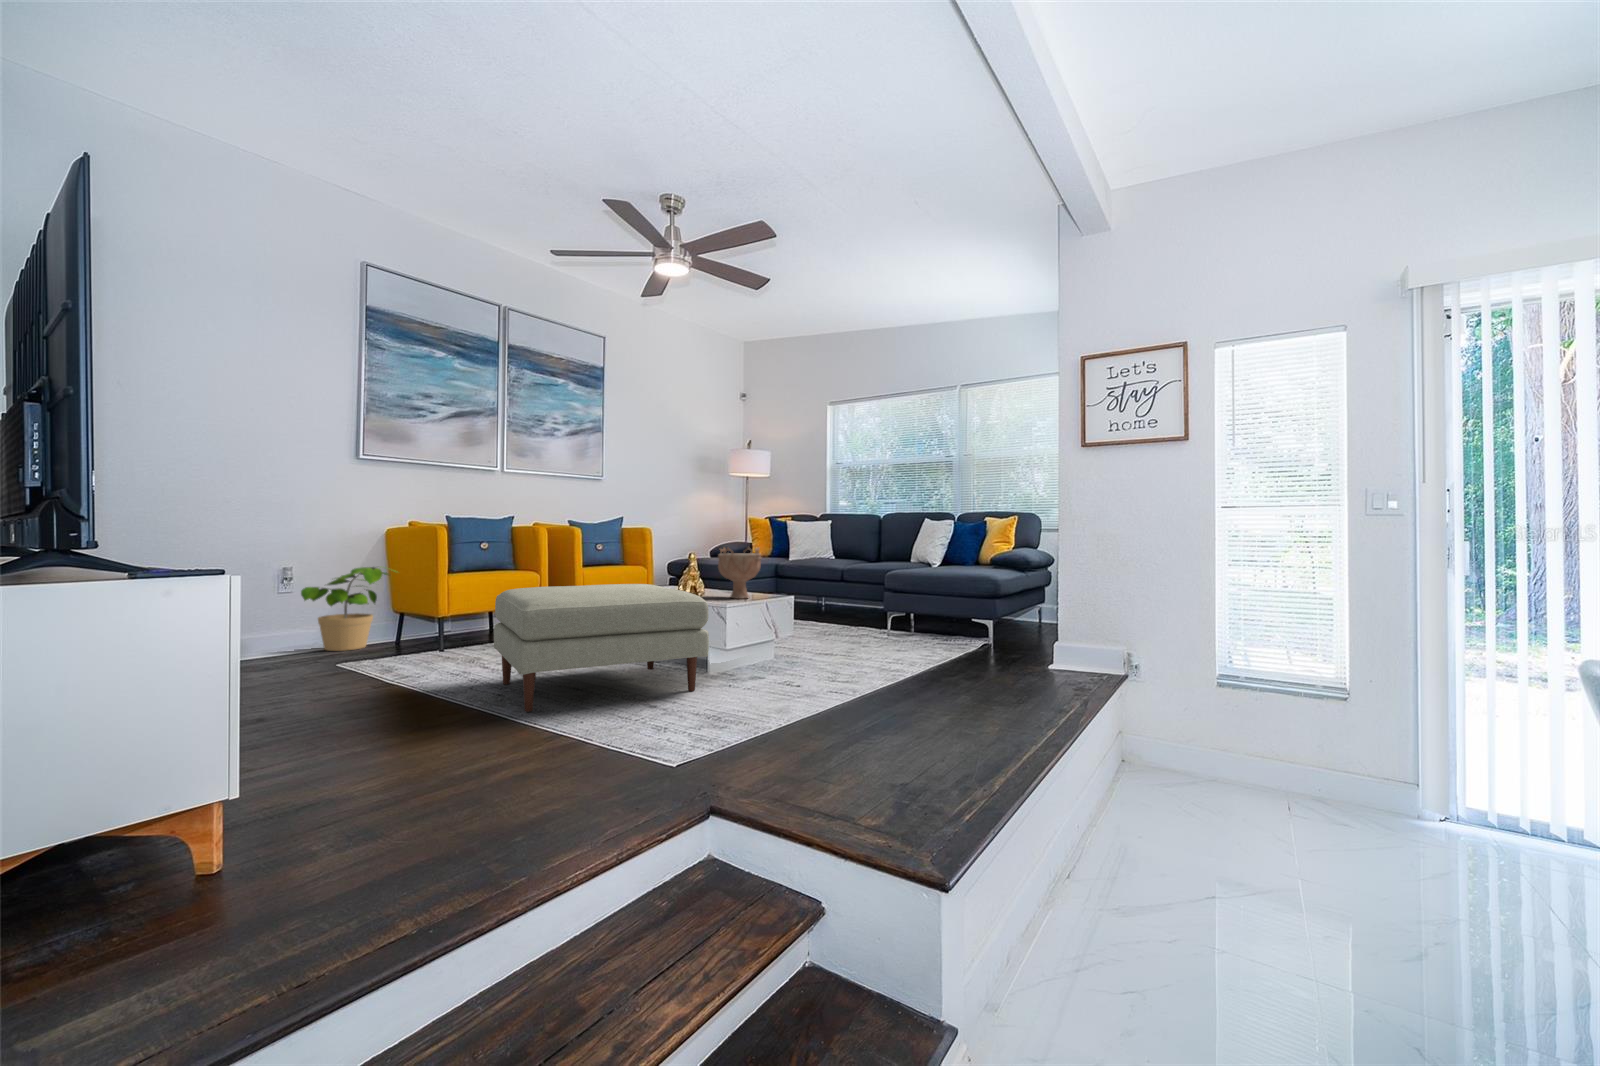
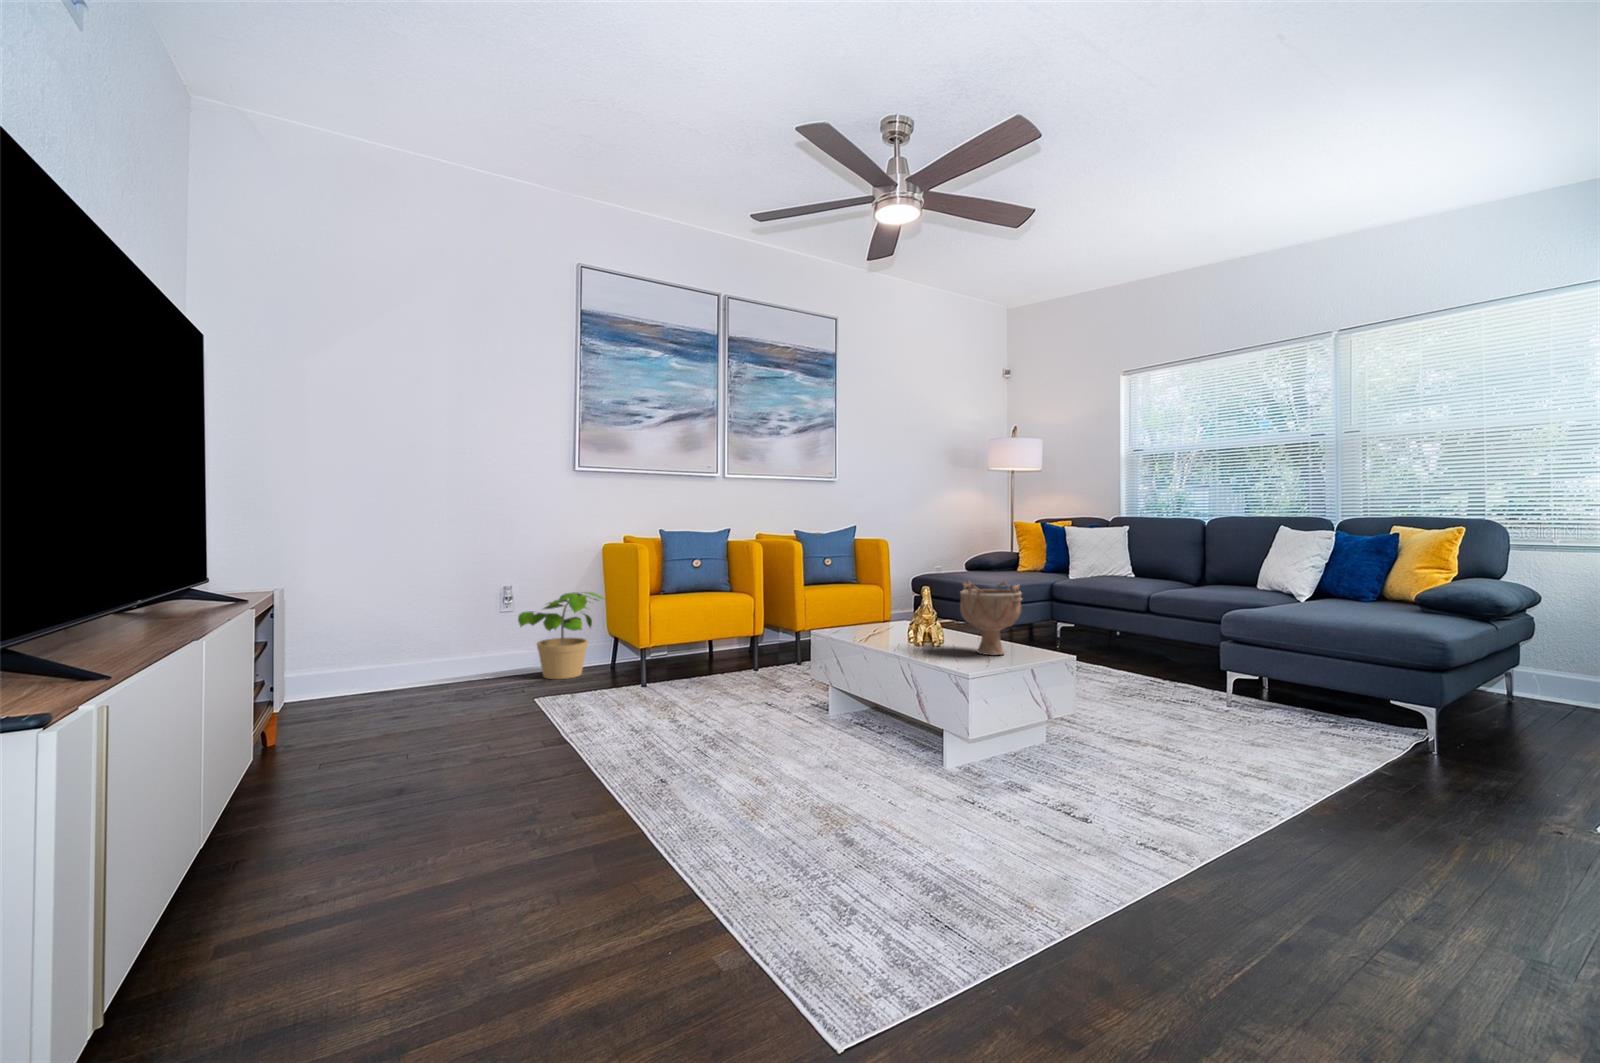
ottoman: present [494,584,709,712] -> none [674,636,936,819]

